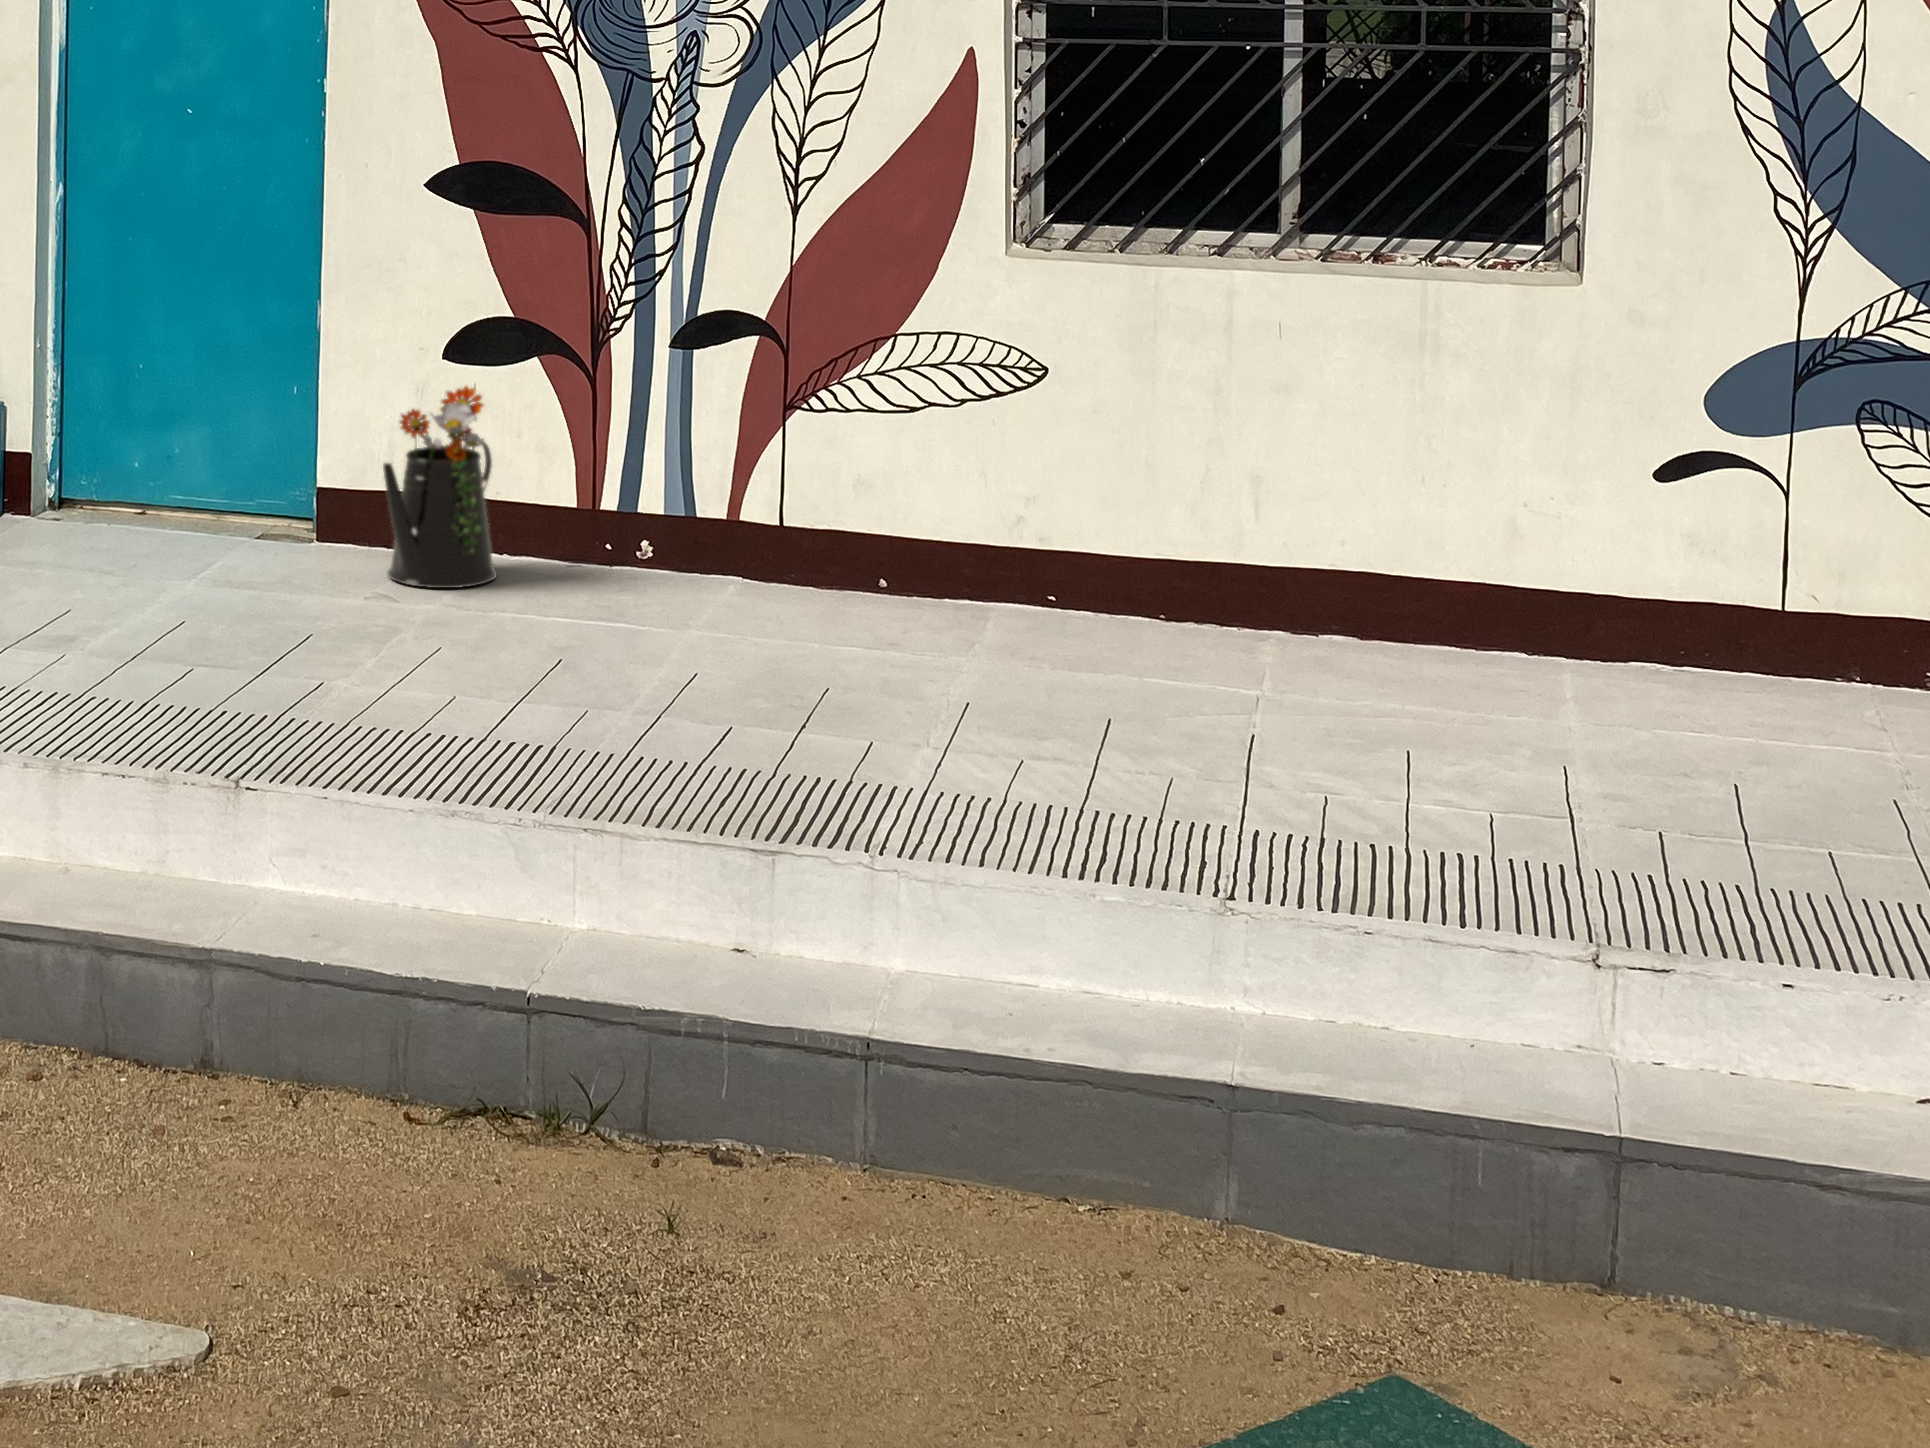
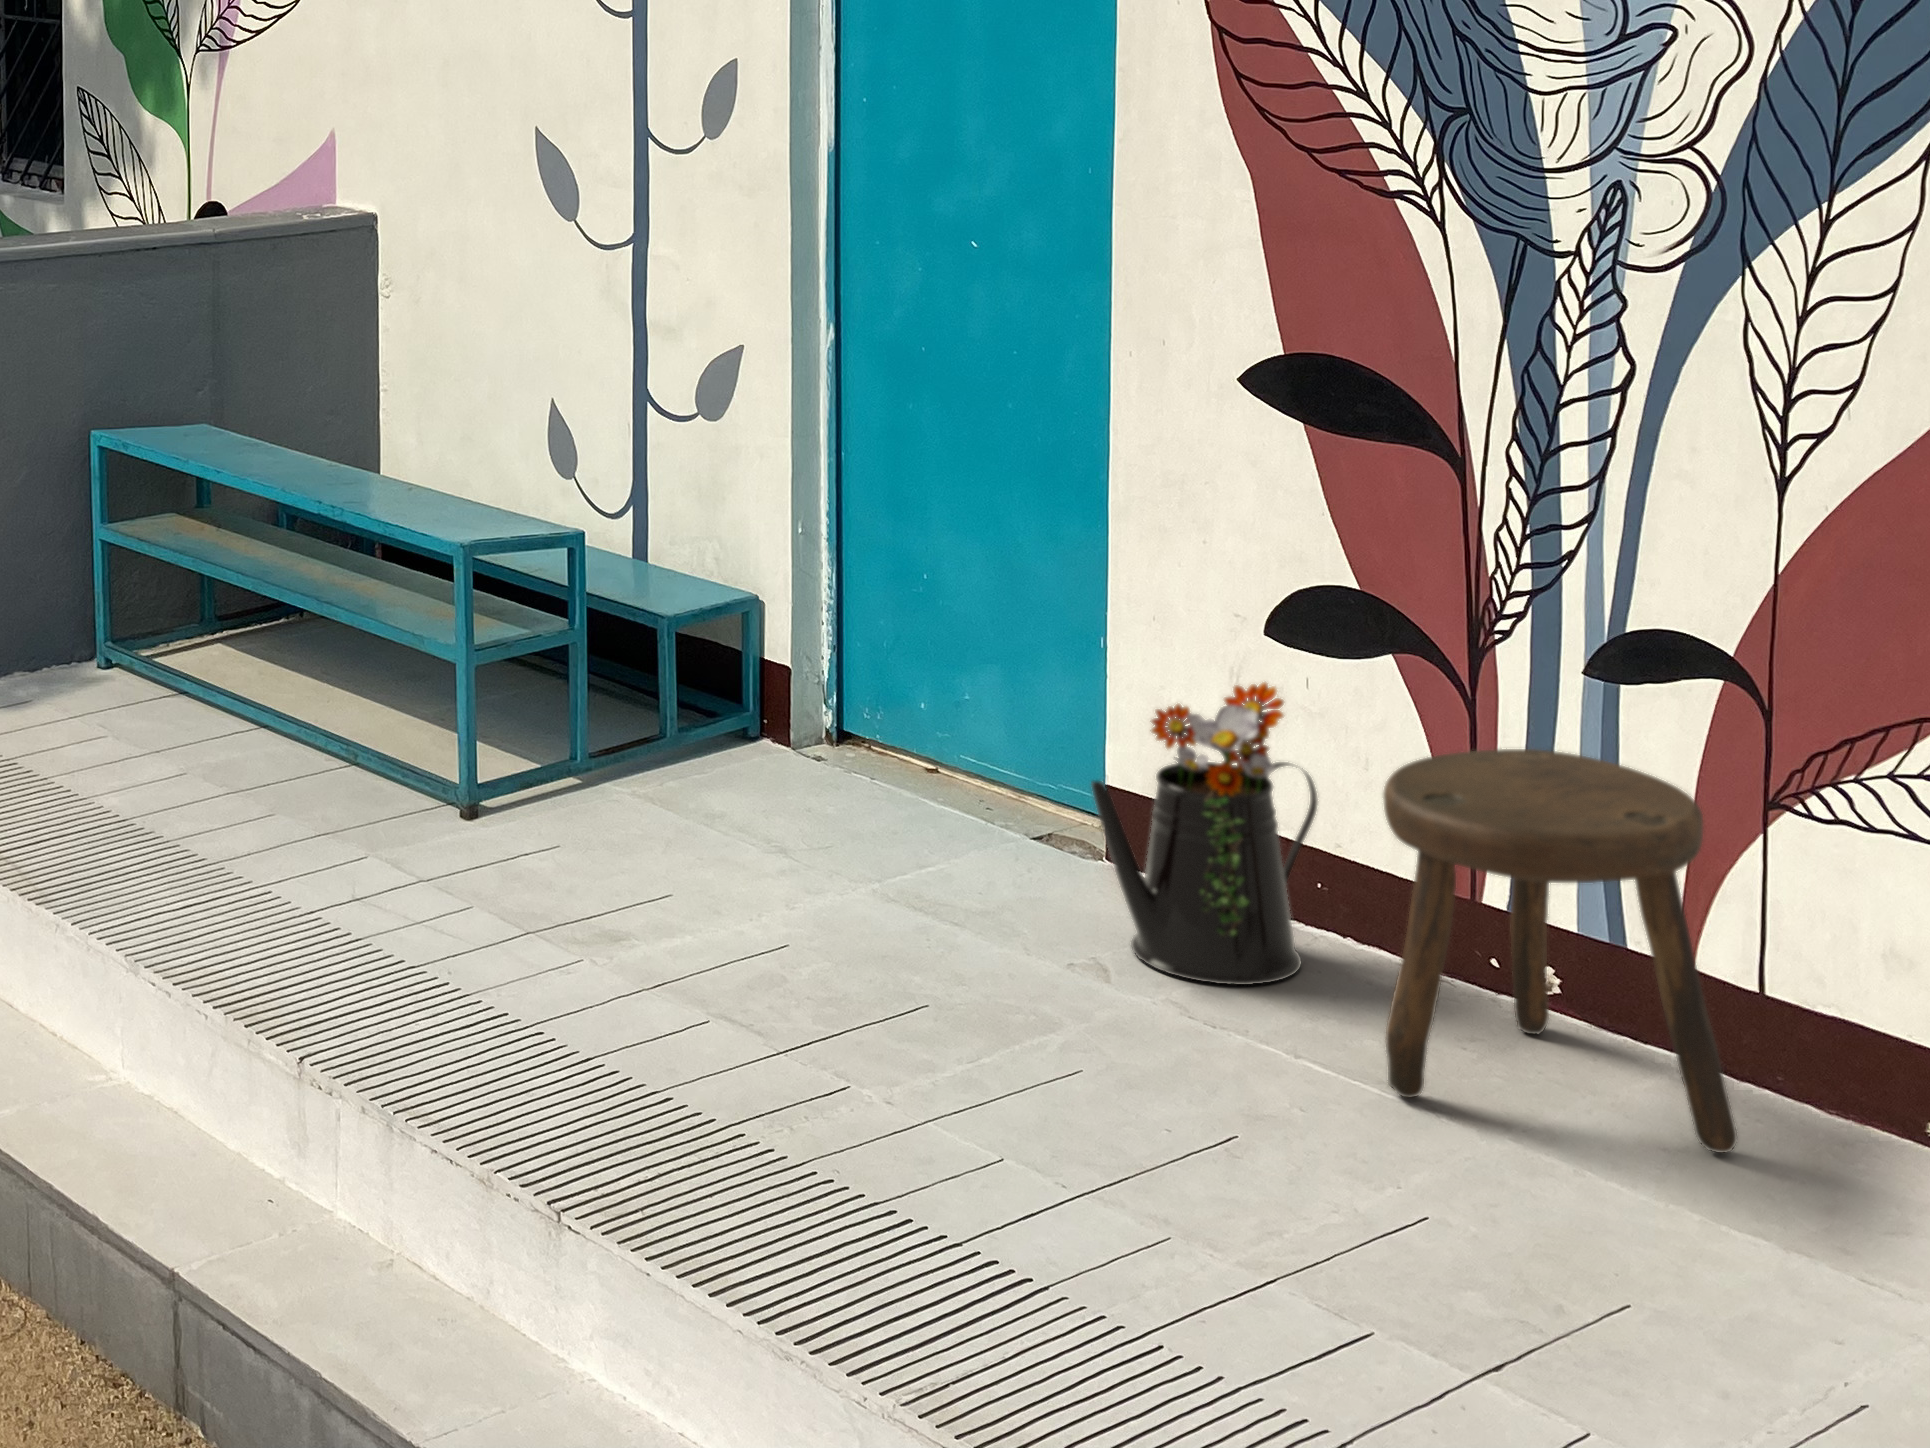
stool: none [595,396,805,617] -> present [1383,749,1737,1153]

